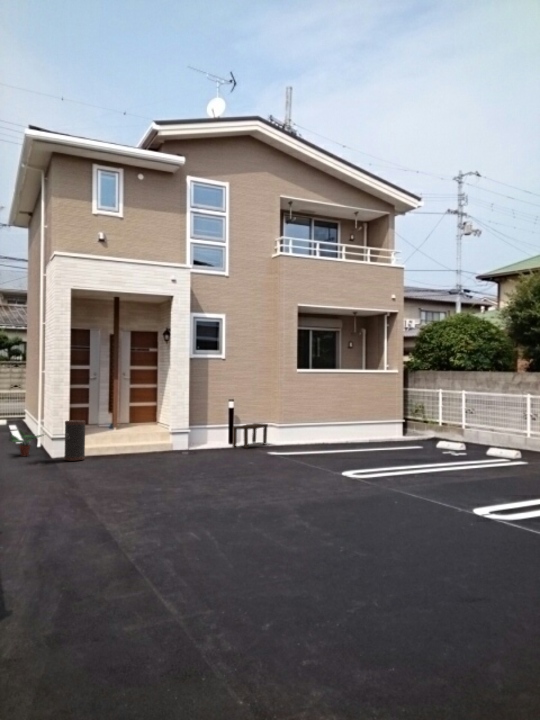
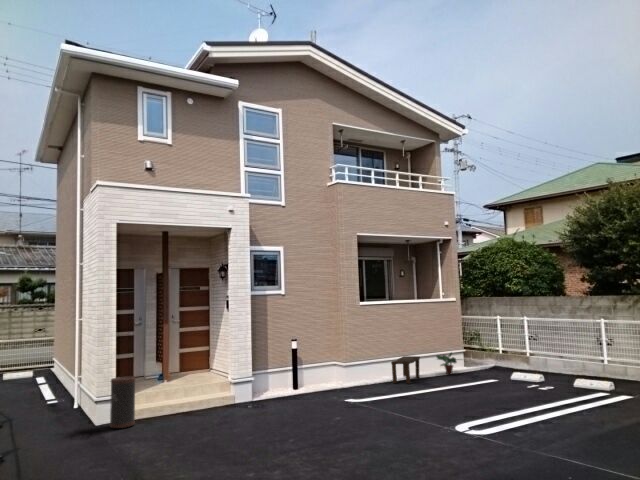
bench: present [232,423,268,448] -> present [391,356,420,384]
potted plant: present [10,430,42,456] -> present [436,353,459,374]

